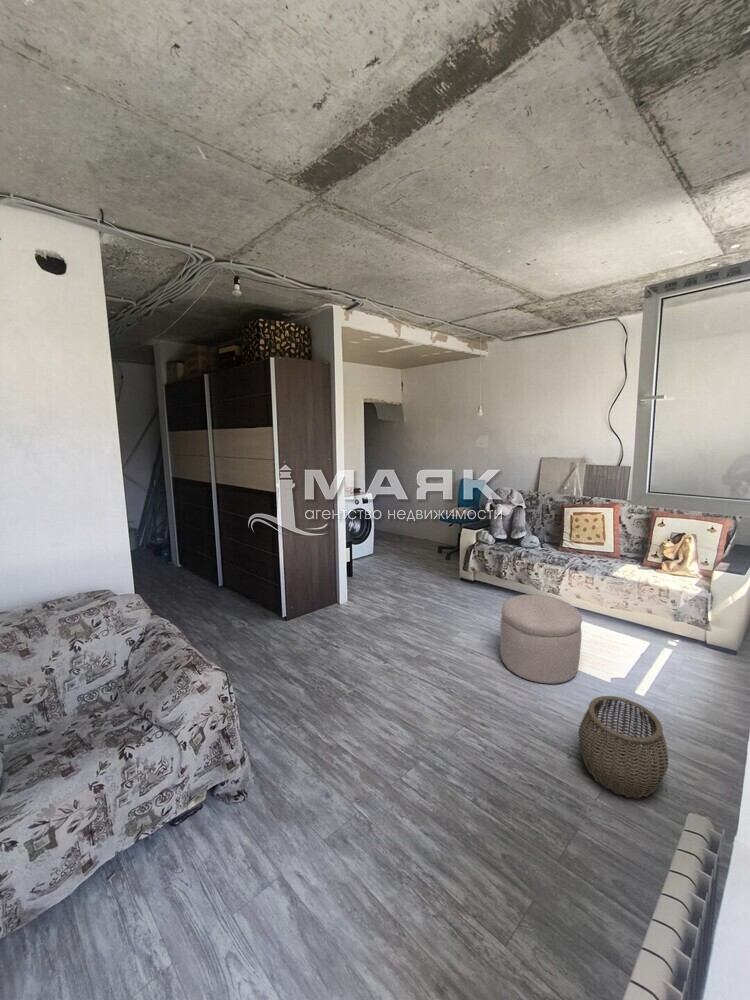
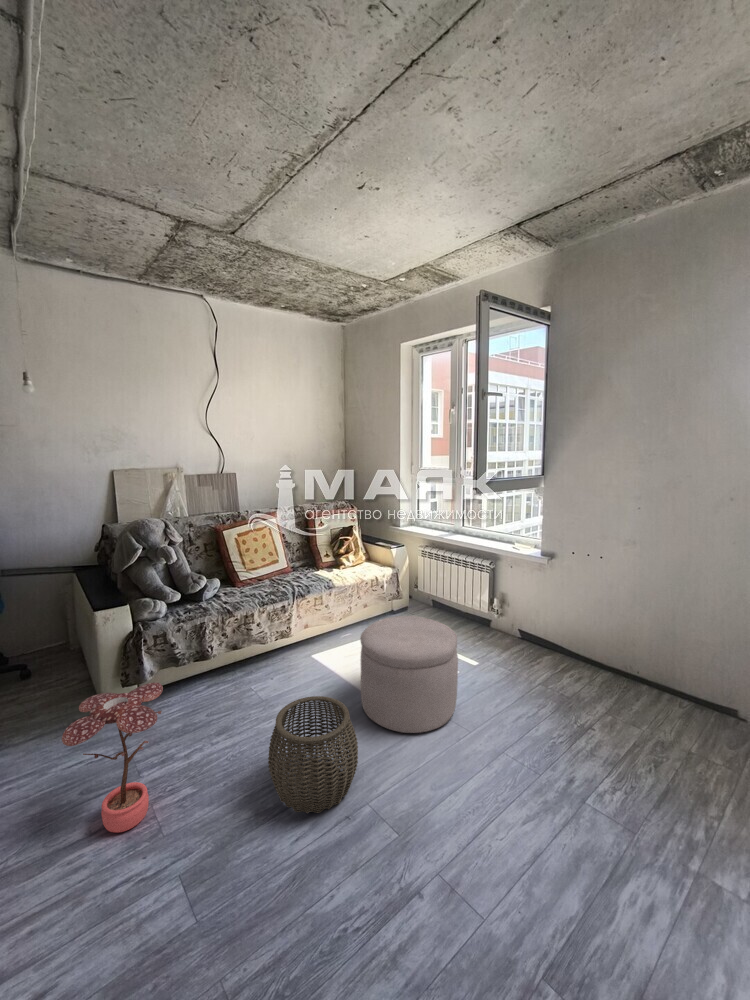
potted plant: none [387,553,426,605] -> present [62,682,163,833]
woven basket: present [579,696,669,798] -> present [268,696,358,814]

